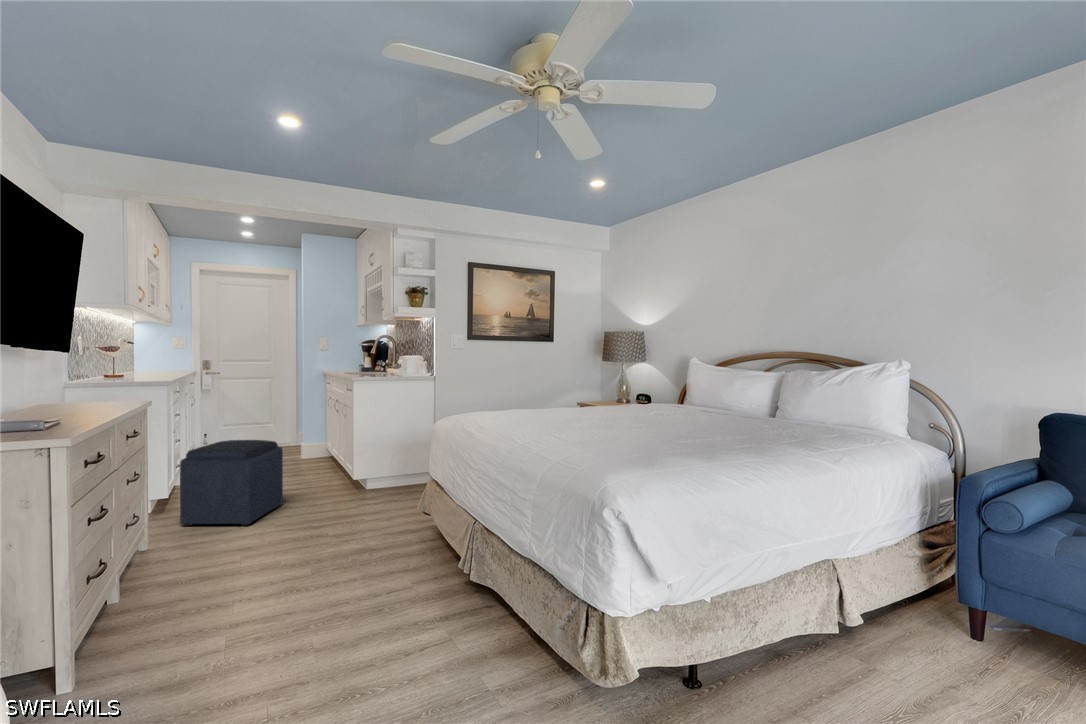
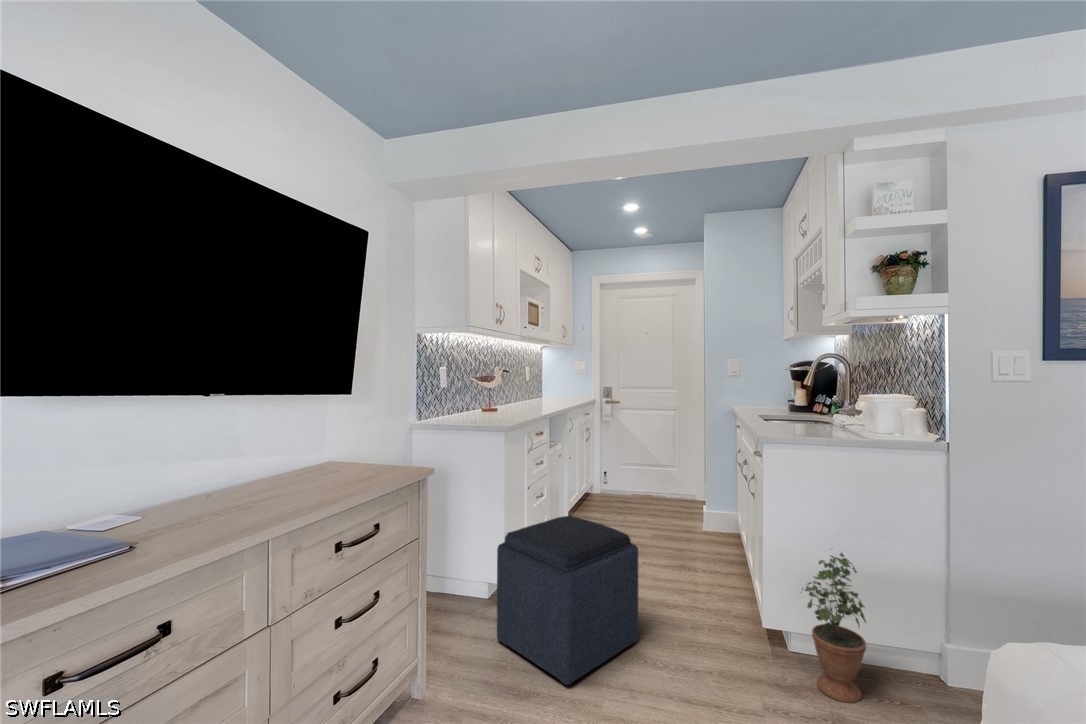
potted plant: none [373,429,402,496] -> present [802,553,866,702]

